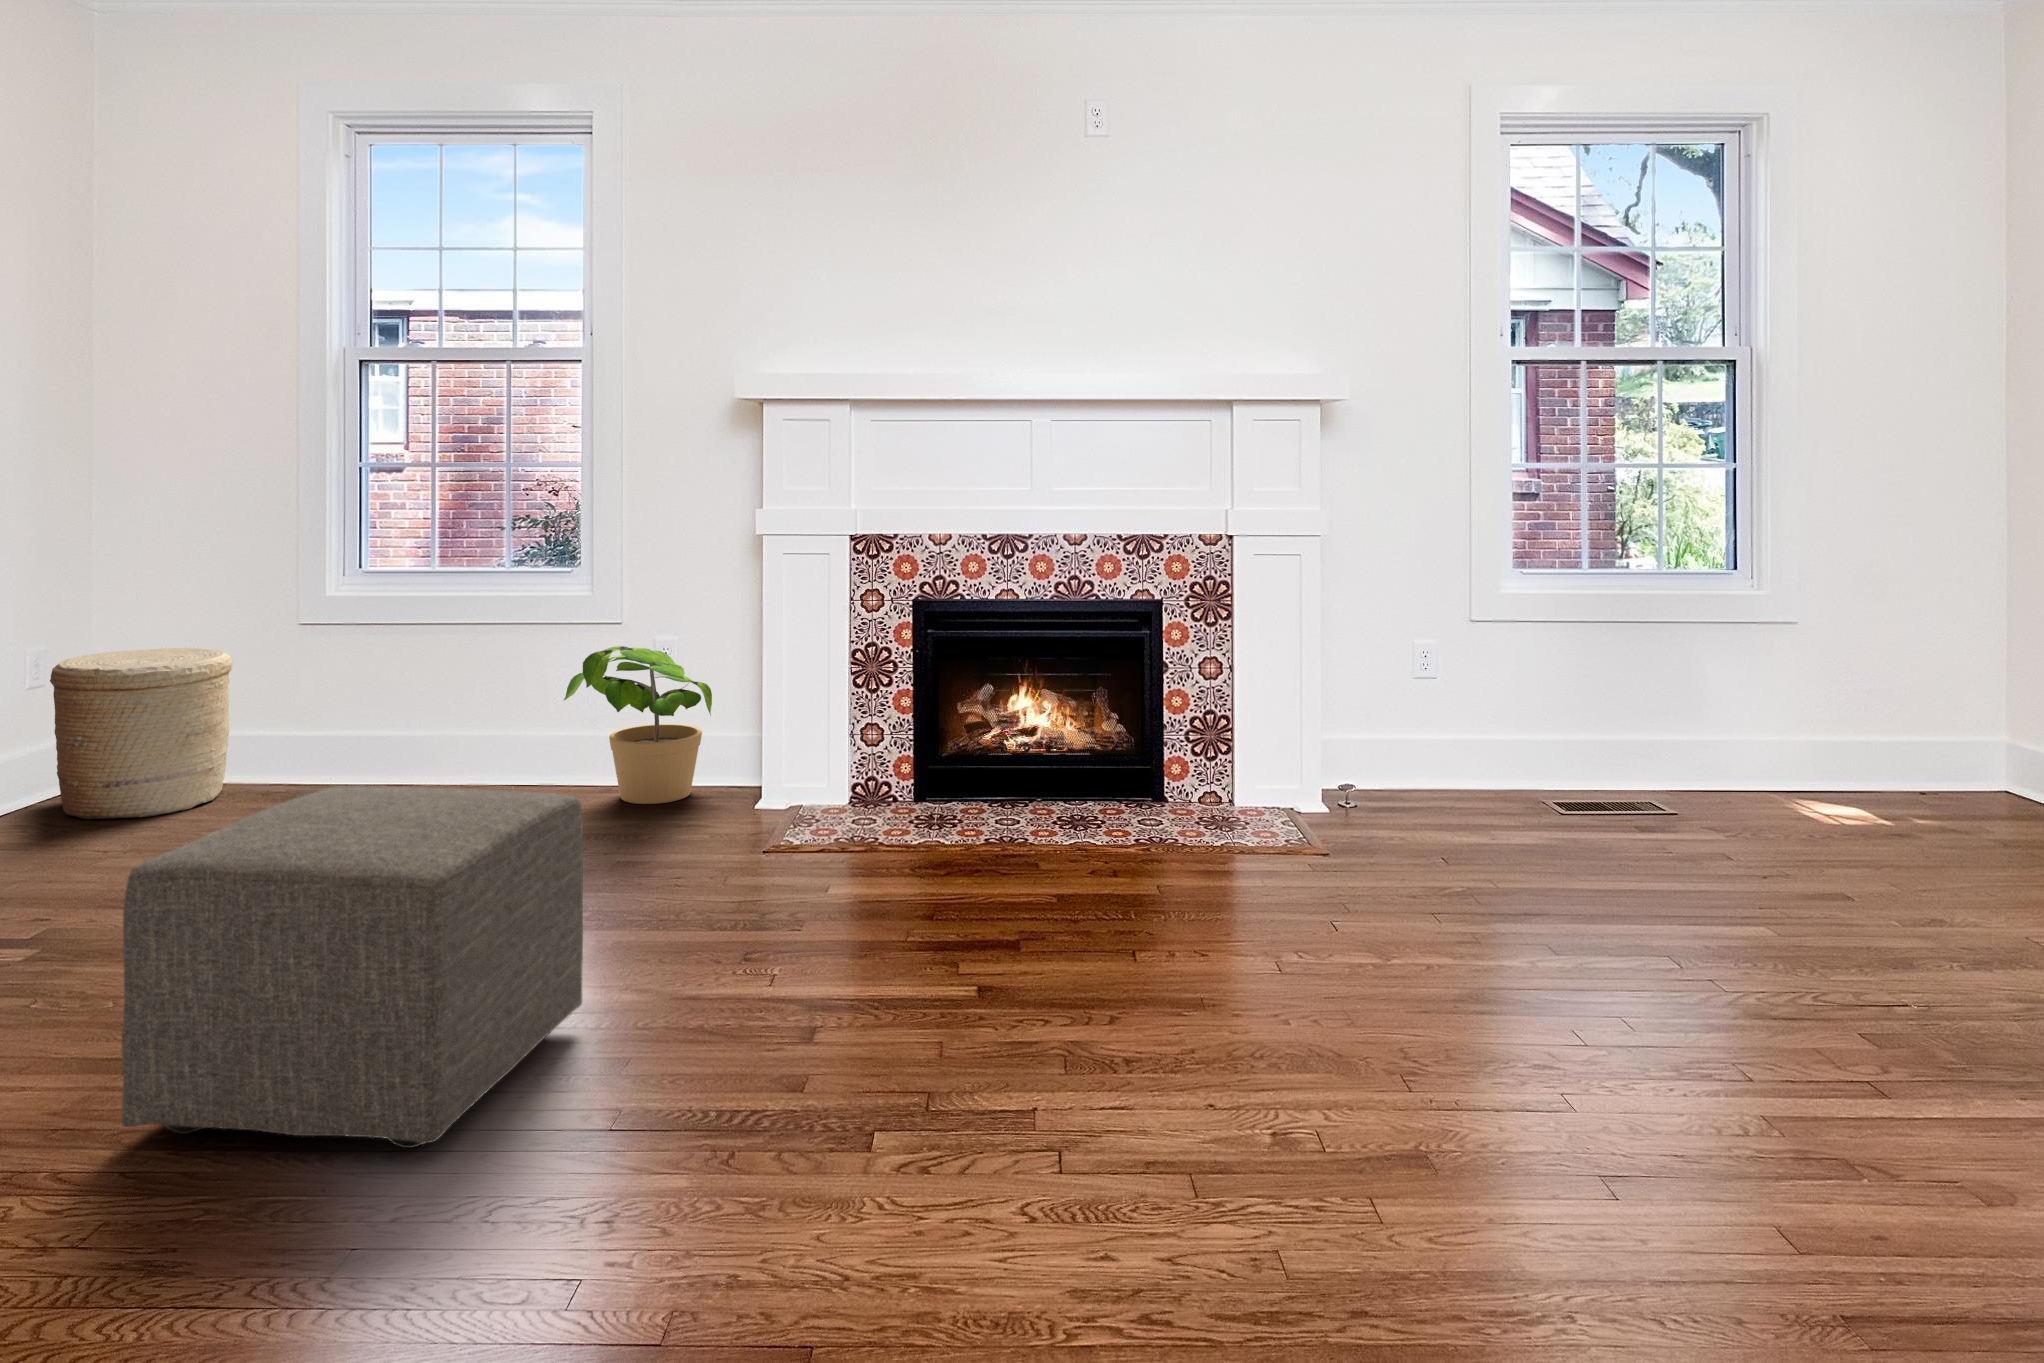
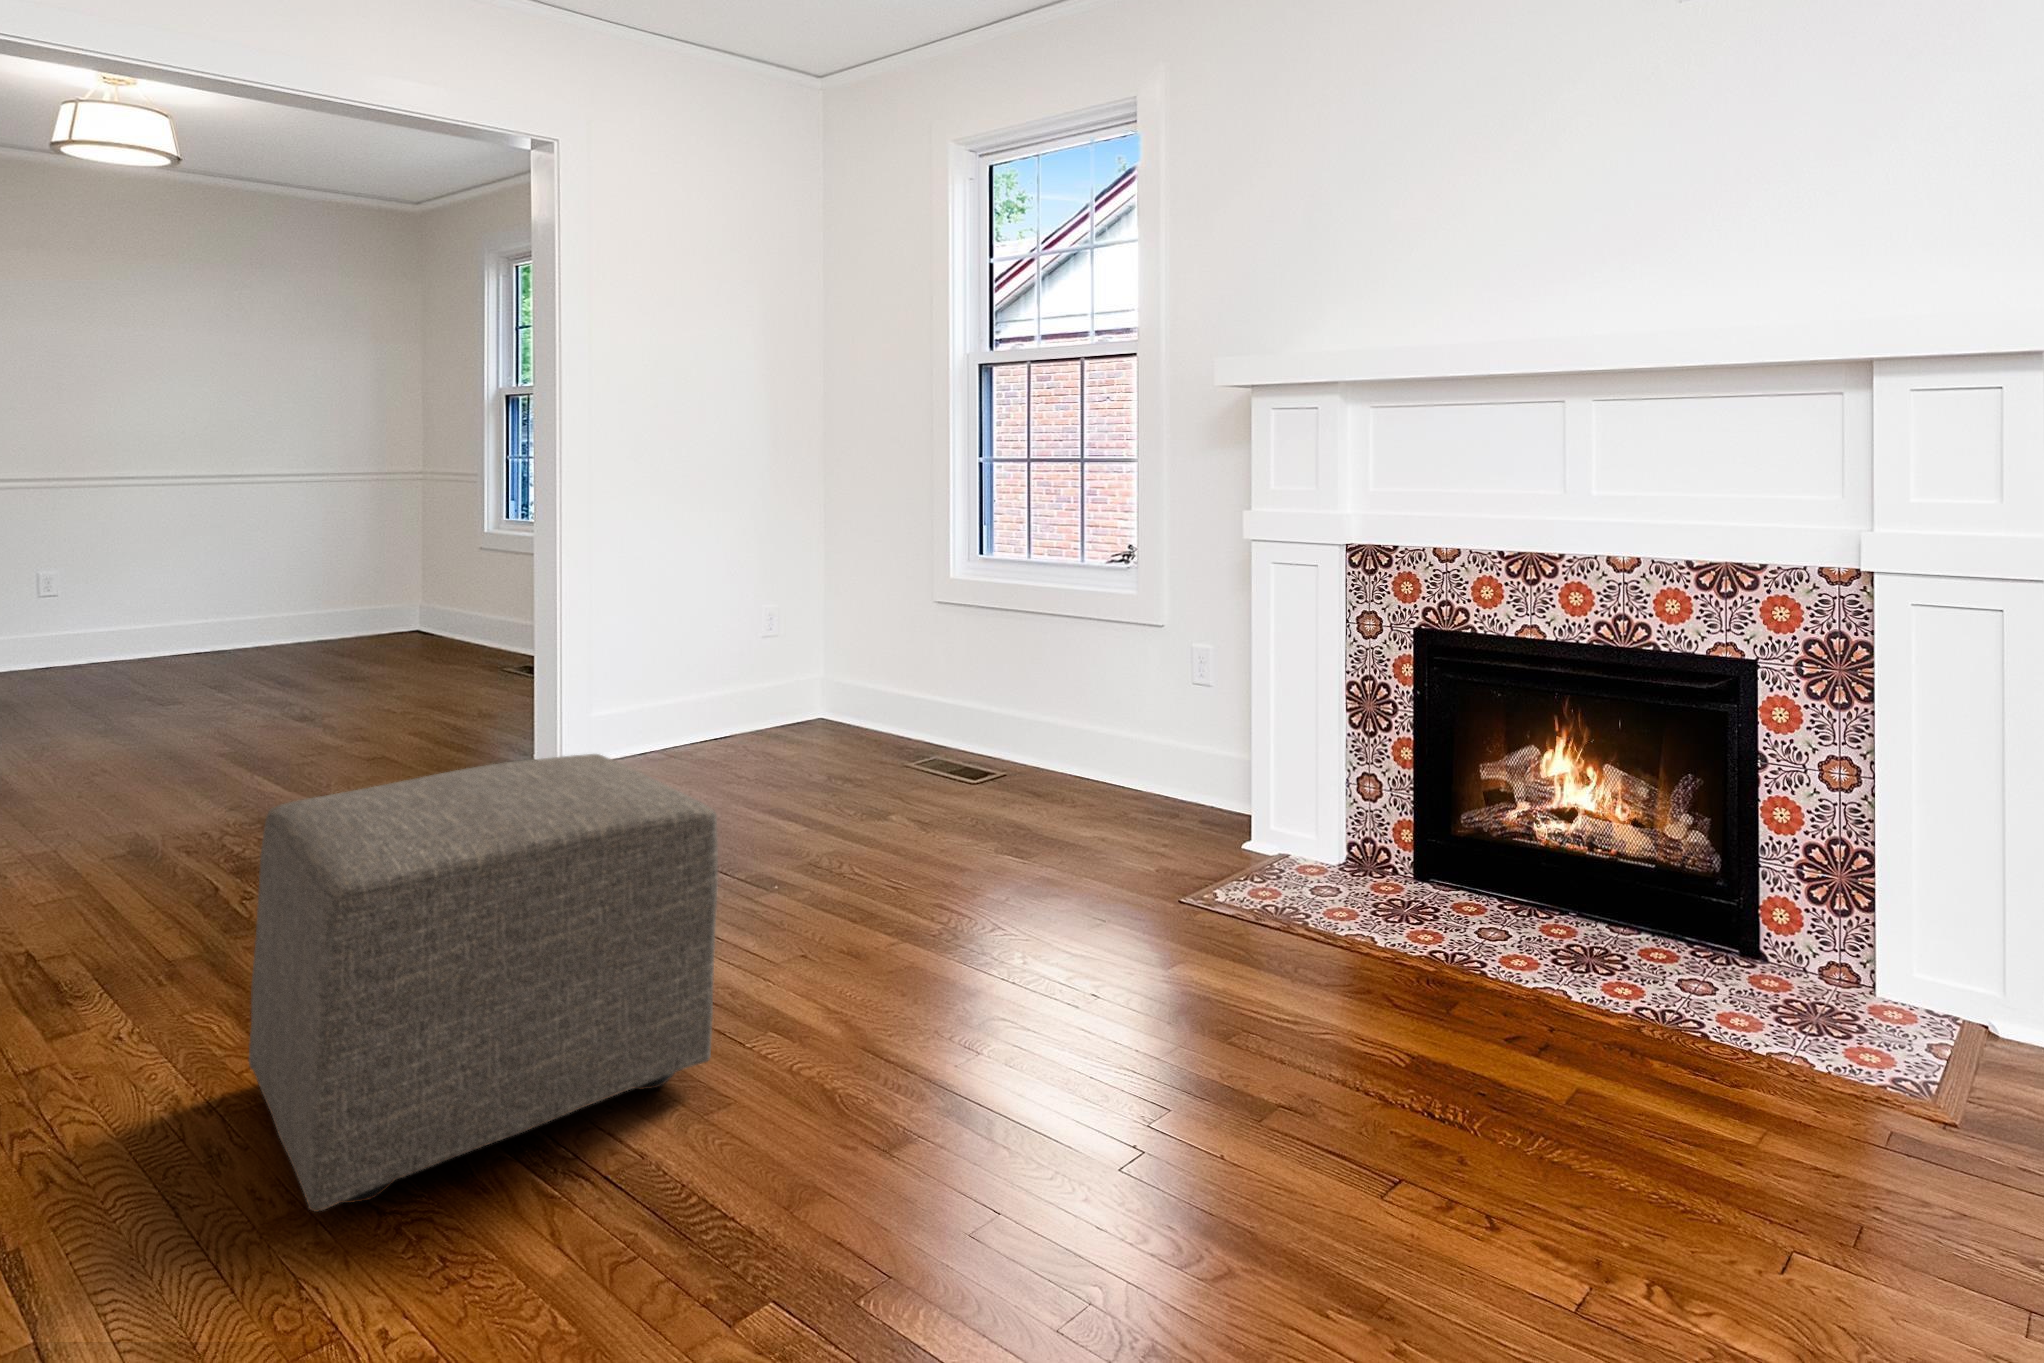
potted plant: present [564,646,712,804] -> none [1047,648,1213,819]
woven basket: present [50,648,232,819] -> none [755,614,881,750]

